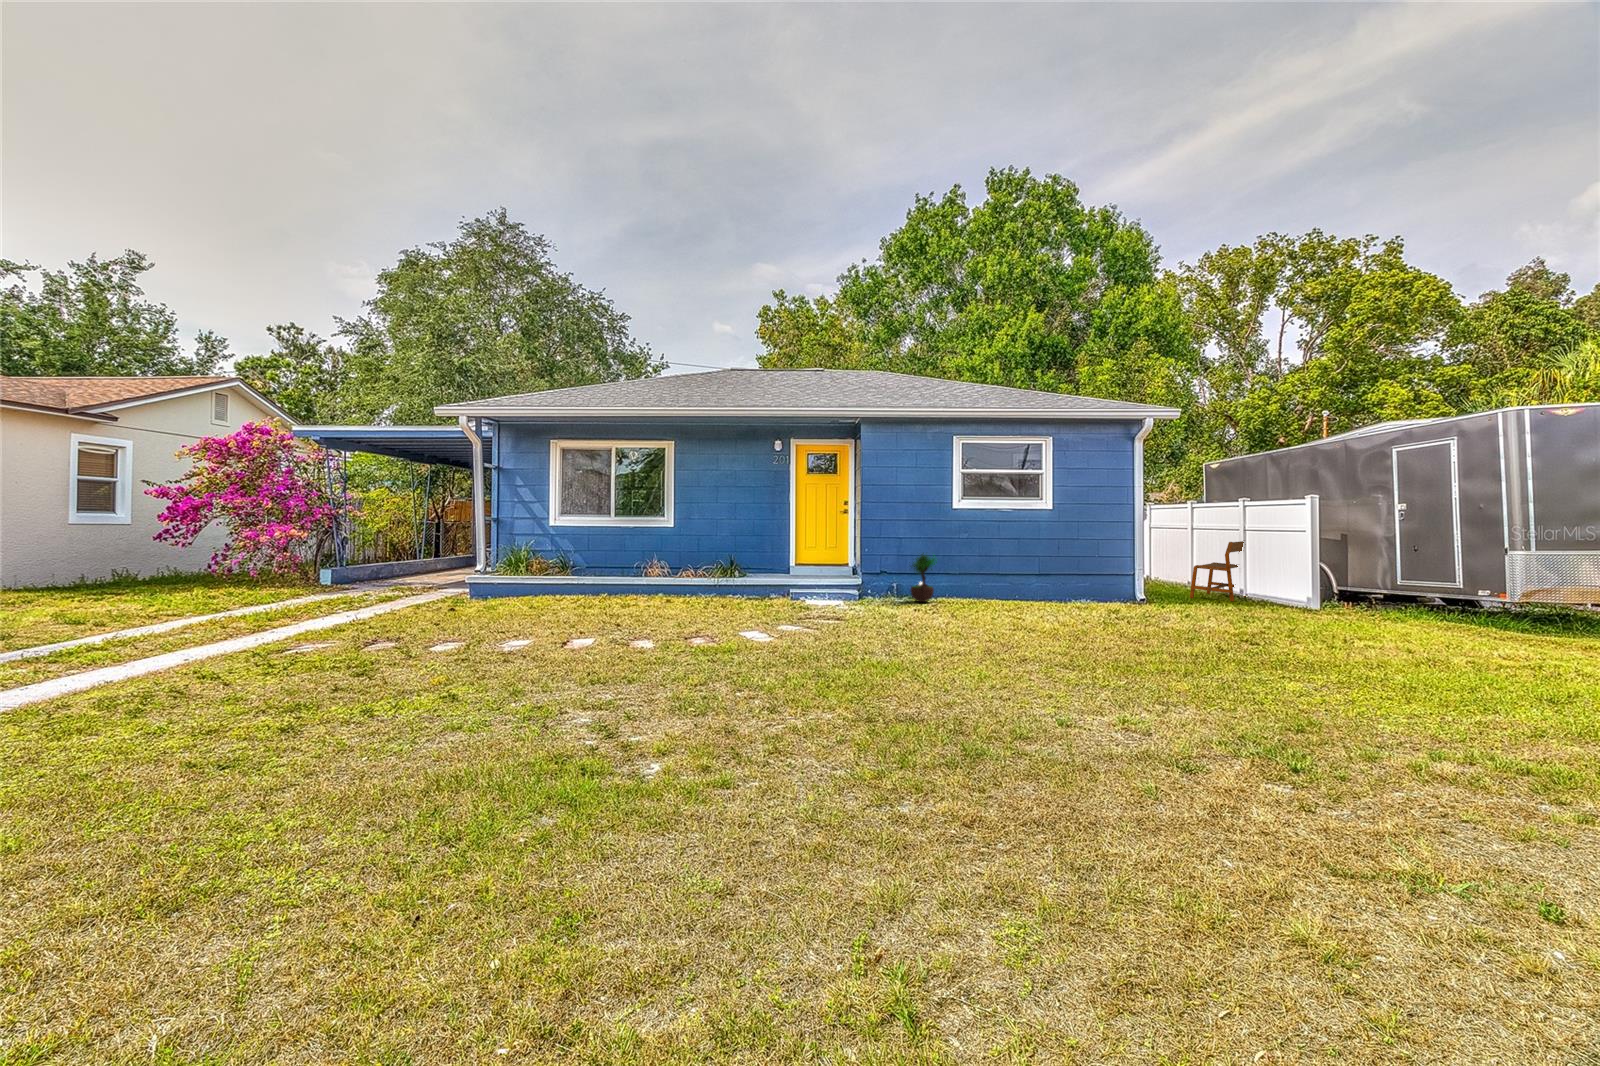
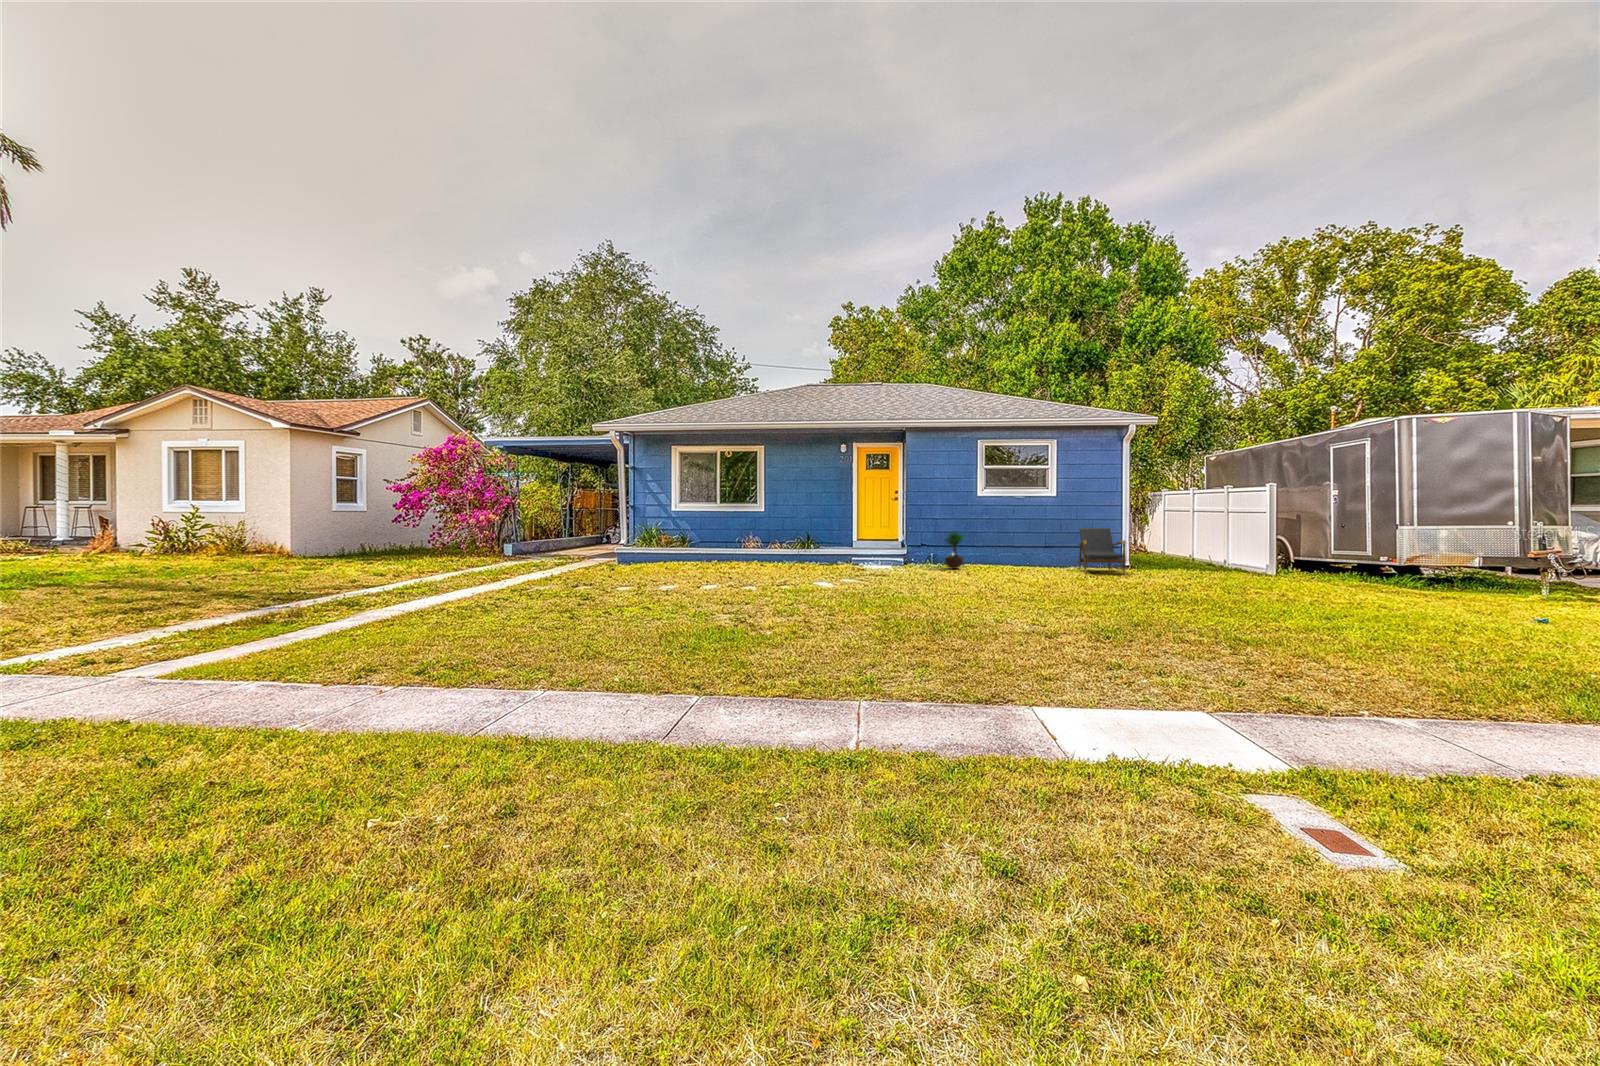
bench: present [1190,541,1246,601] -> none [1183,521,1237,571]
lounge chair: none [1074,550,1135,608] -> present [1079,528,1126,574]

